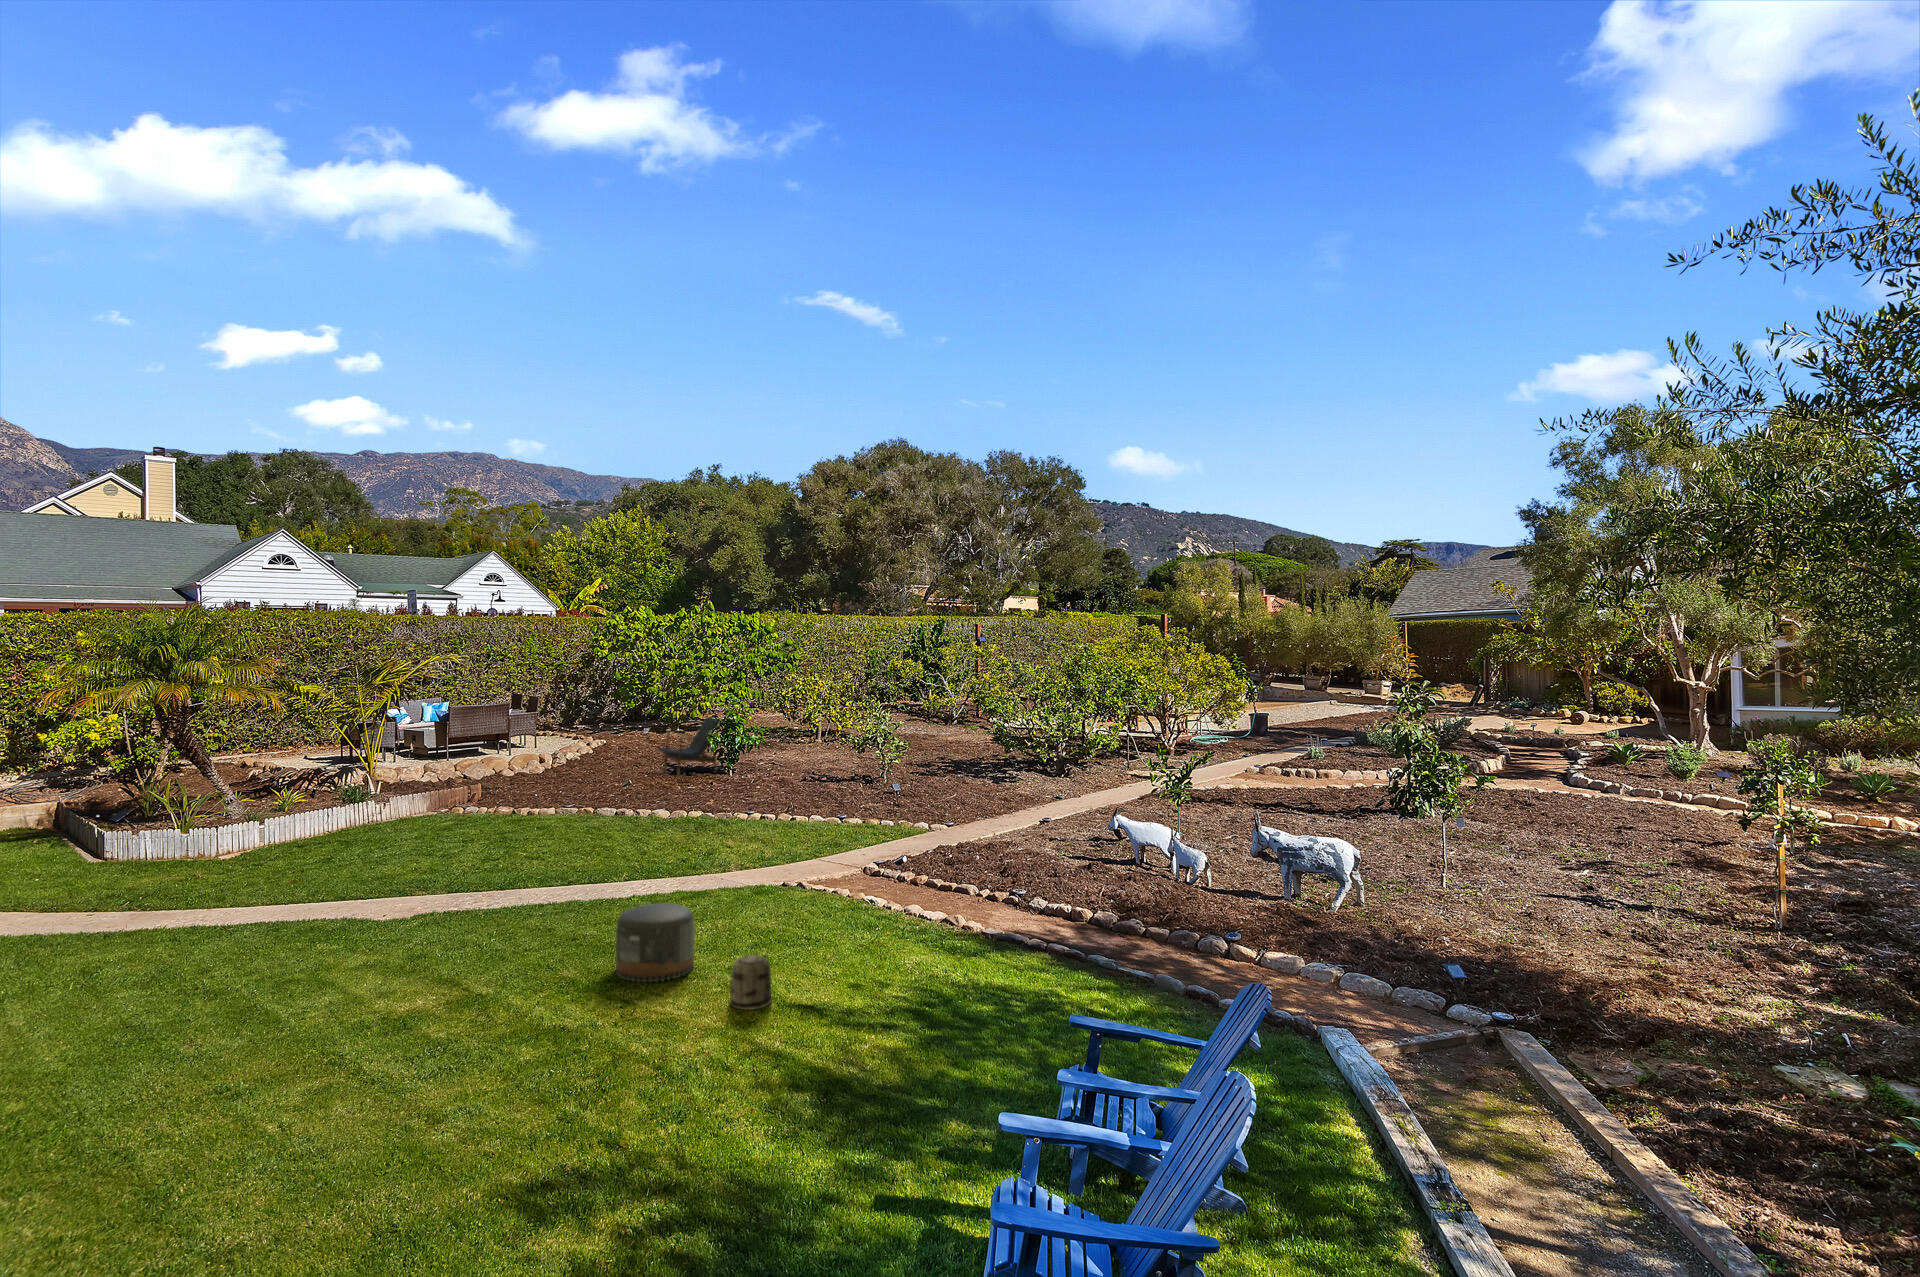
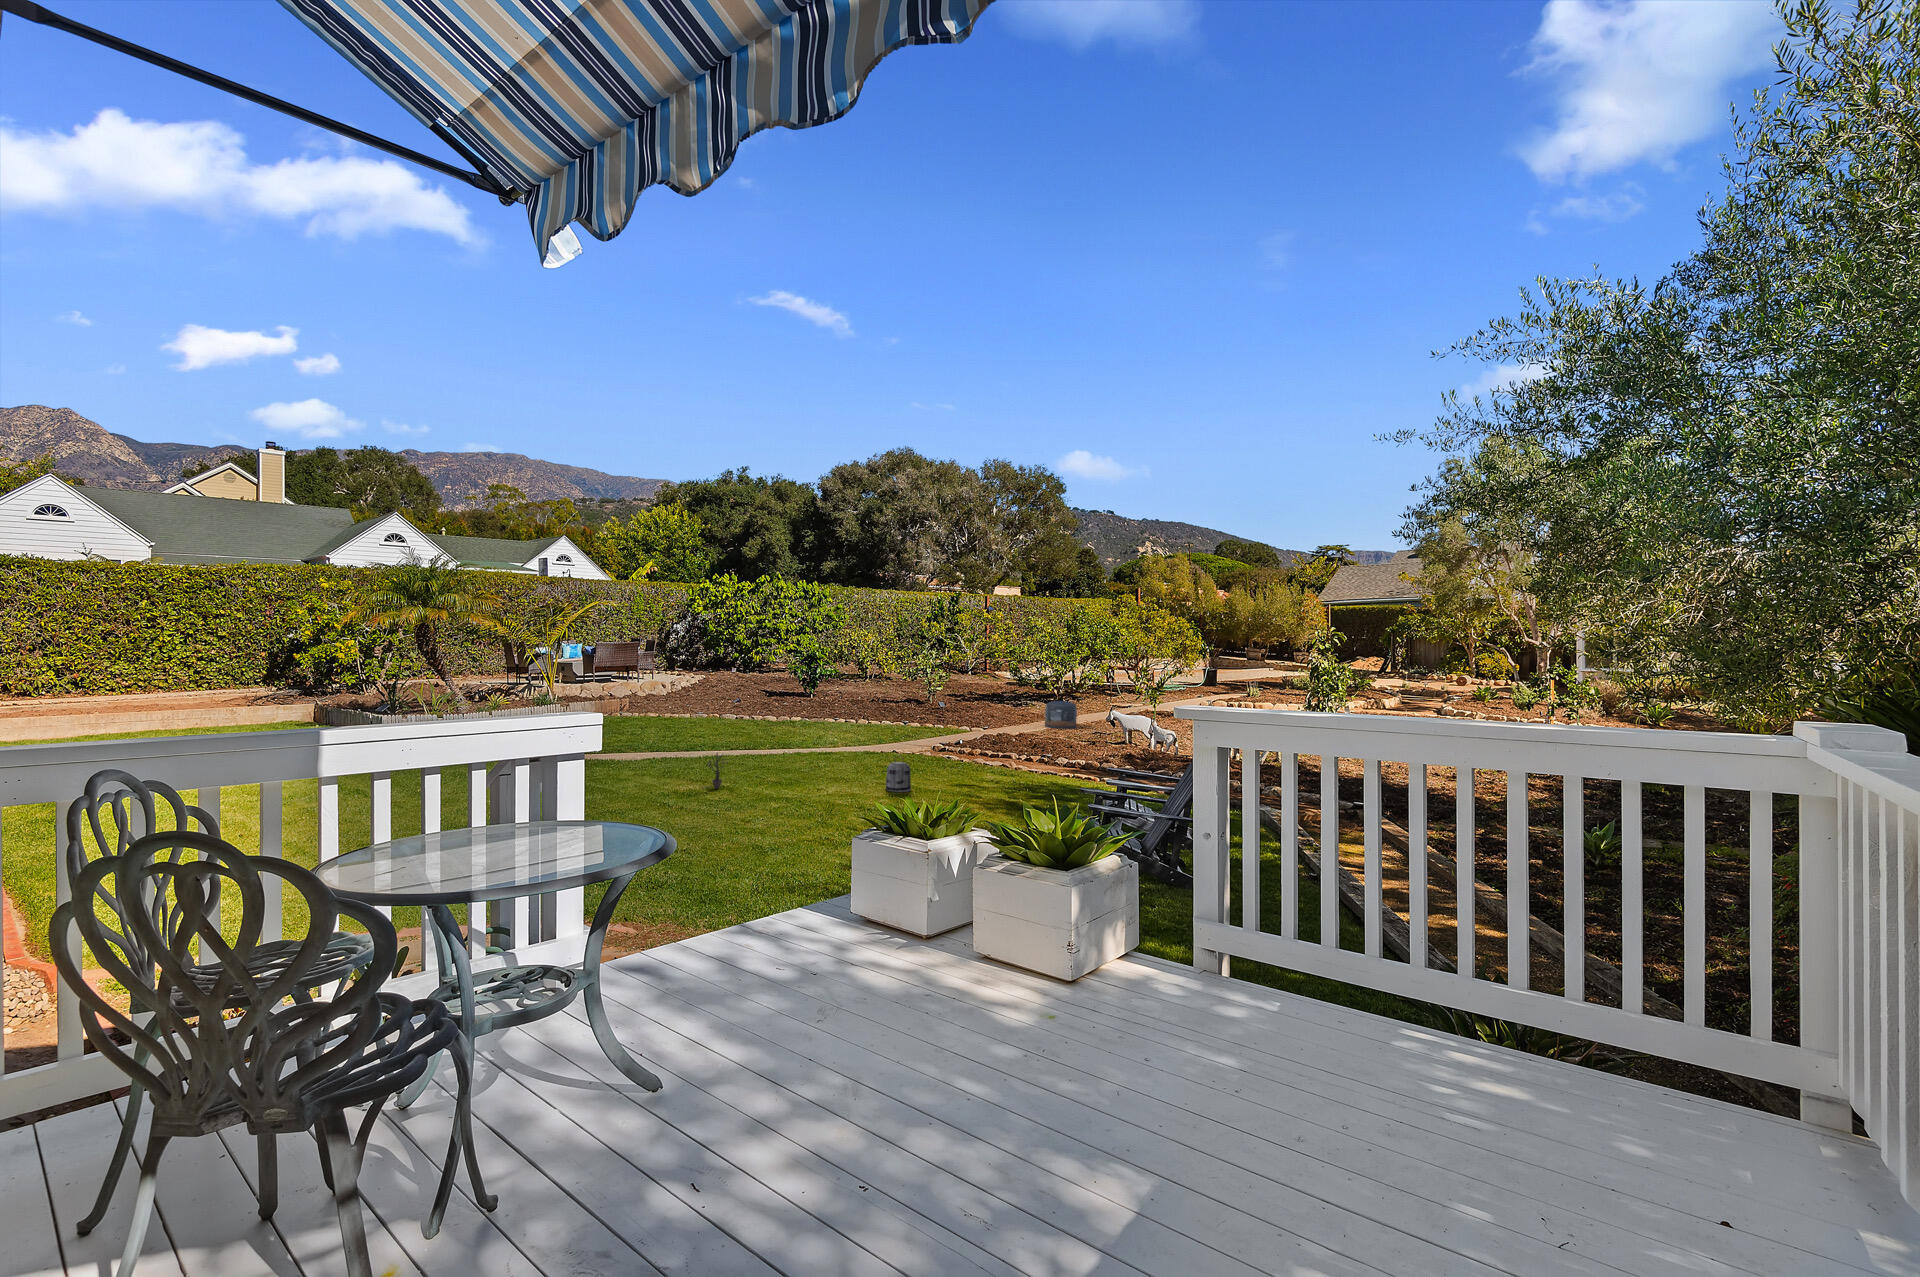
lounge chair: present [658,717,719,775] -> none [755,656,803,698]
pouf: present [616,903,695,983] -> present [1045,701,1077,729]
decorative plant: none [421,952,470,1013] -> present [703,753,728,789]

